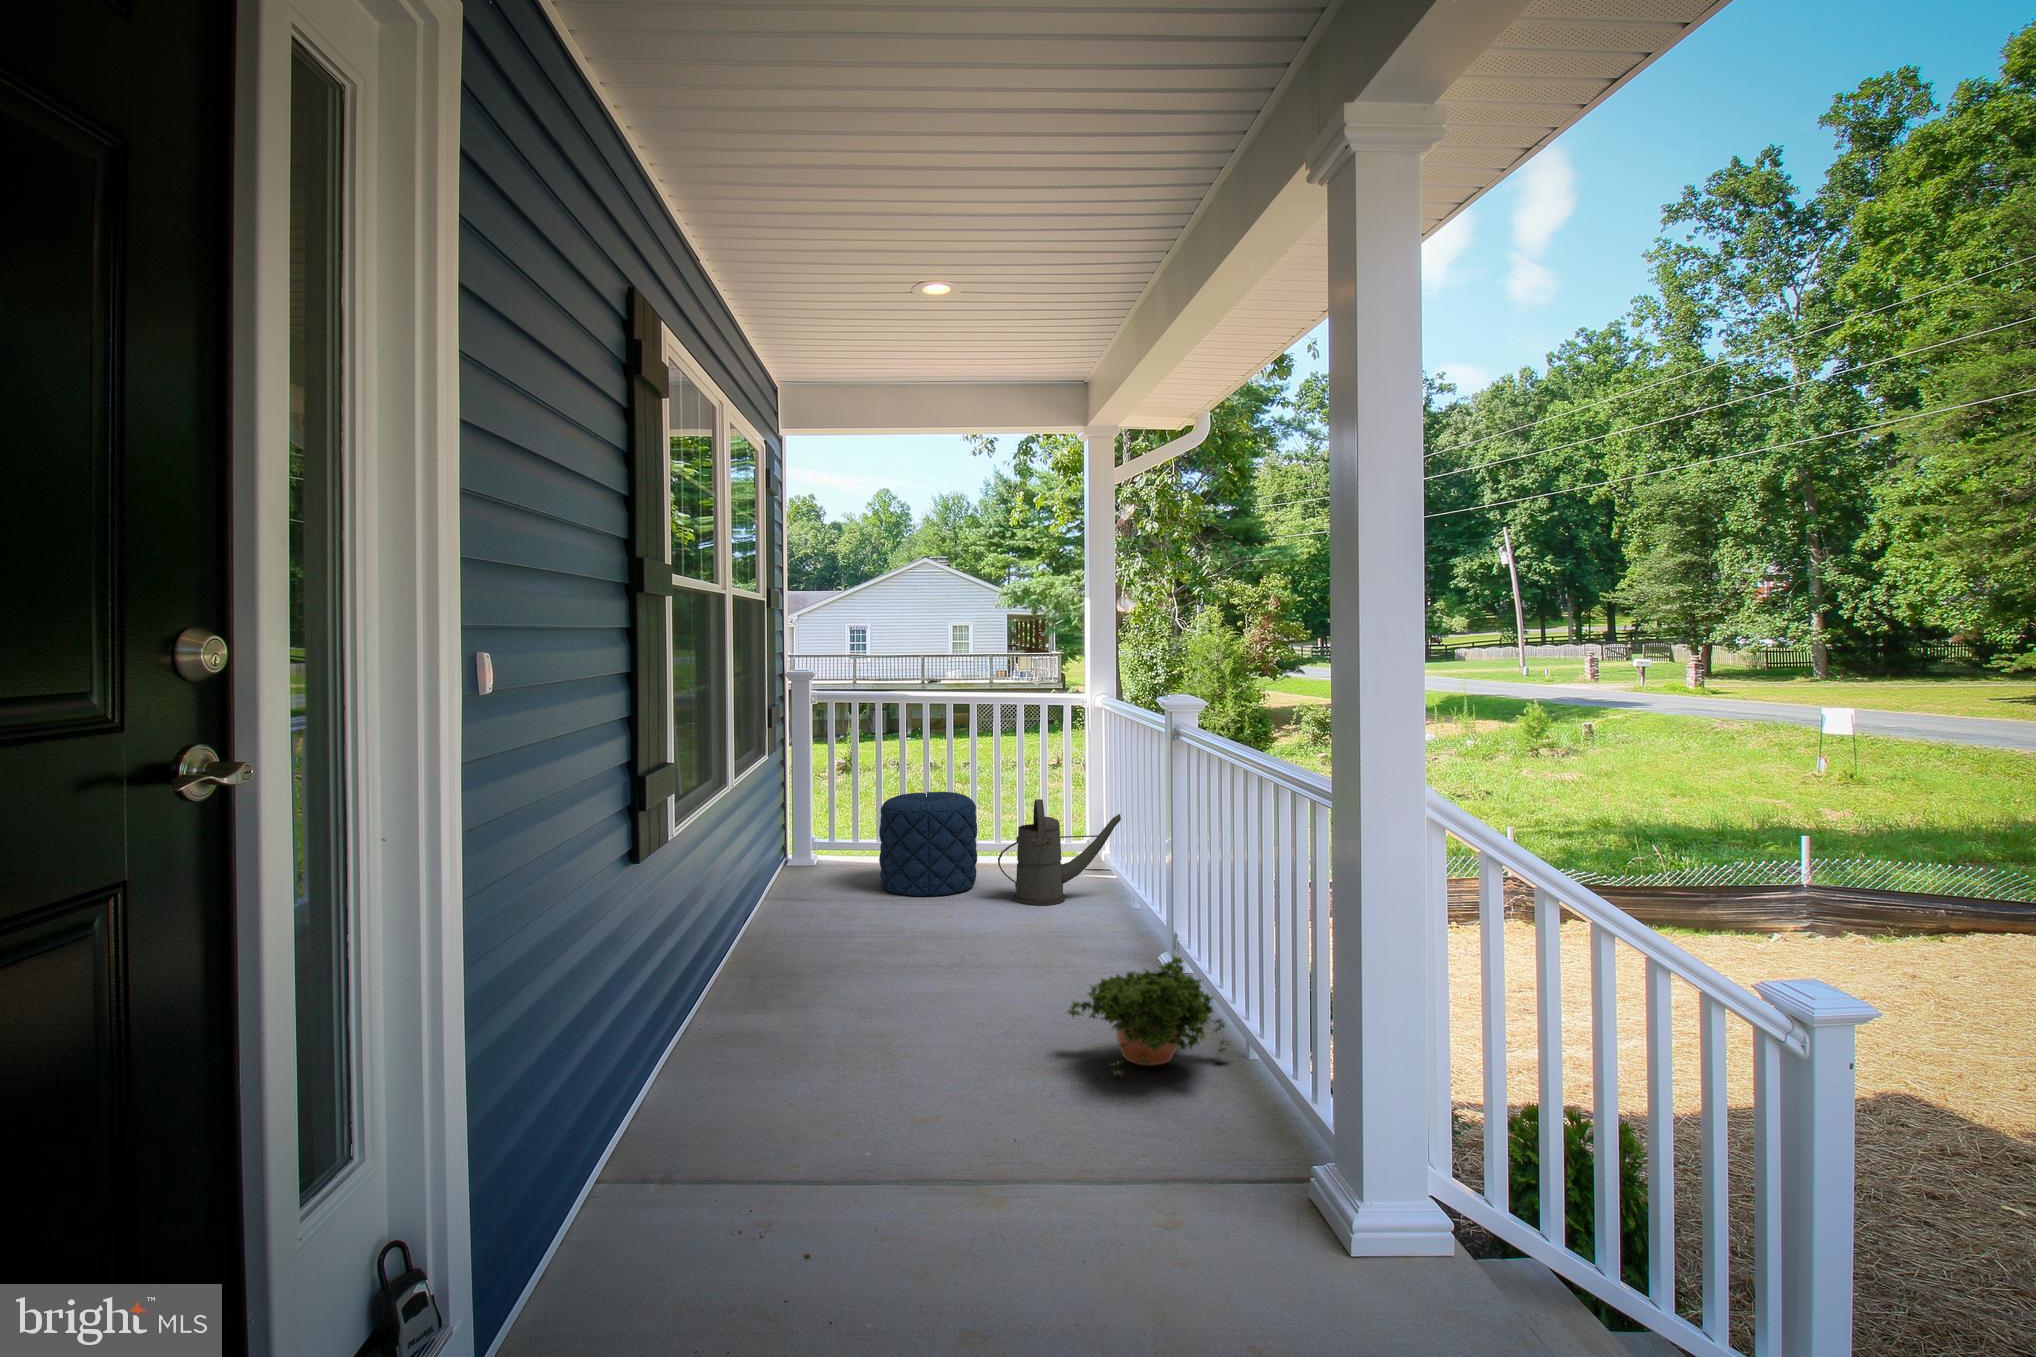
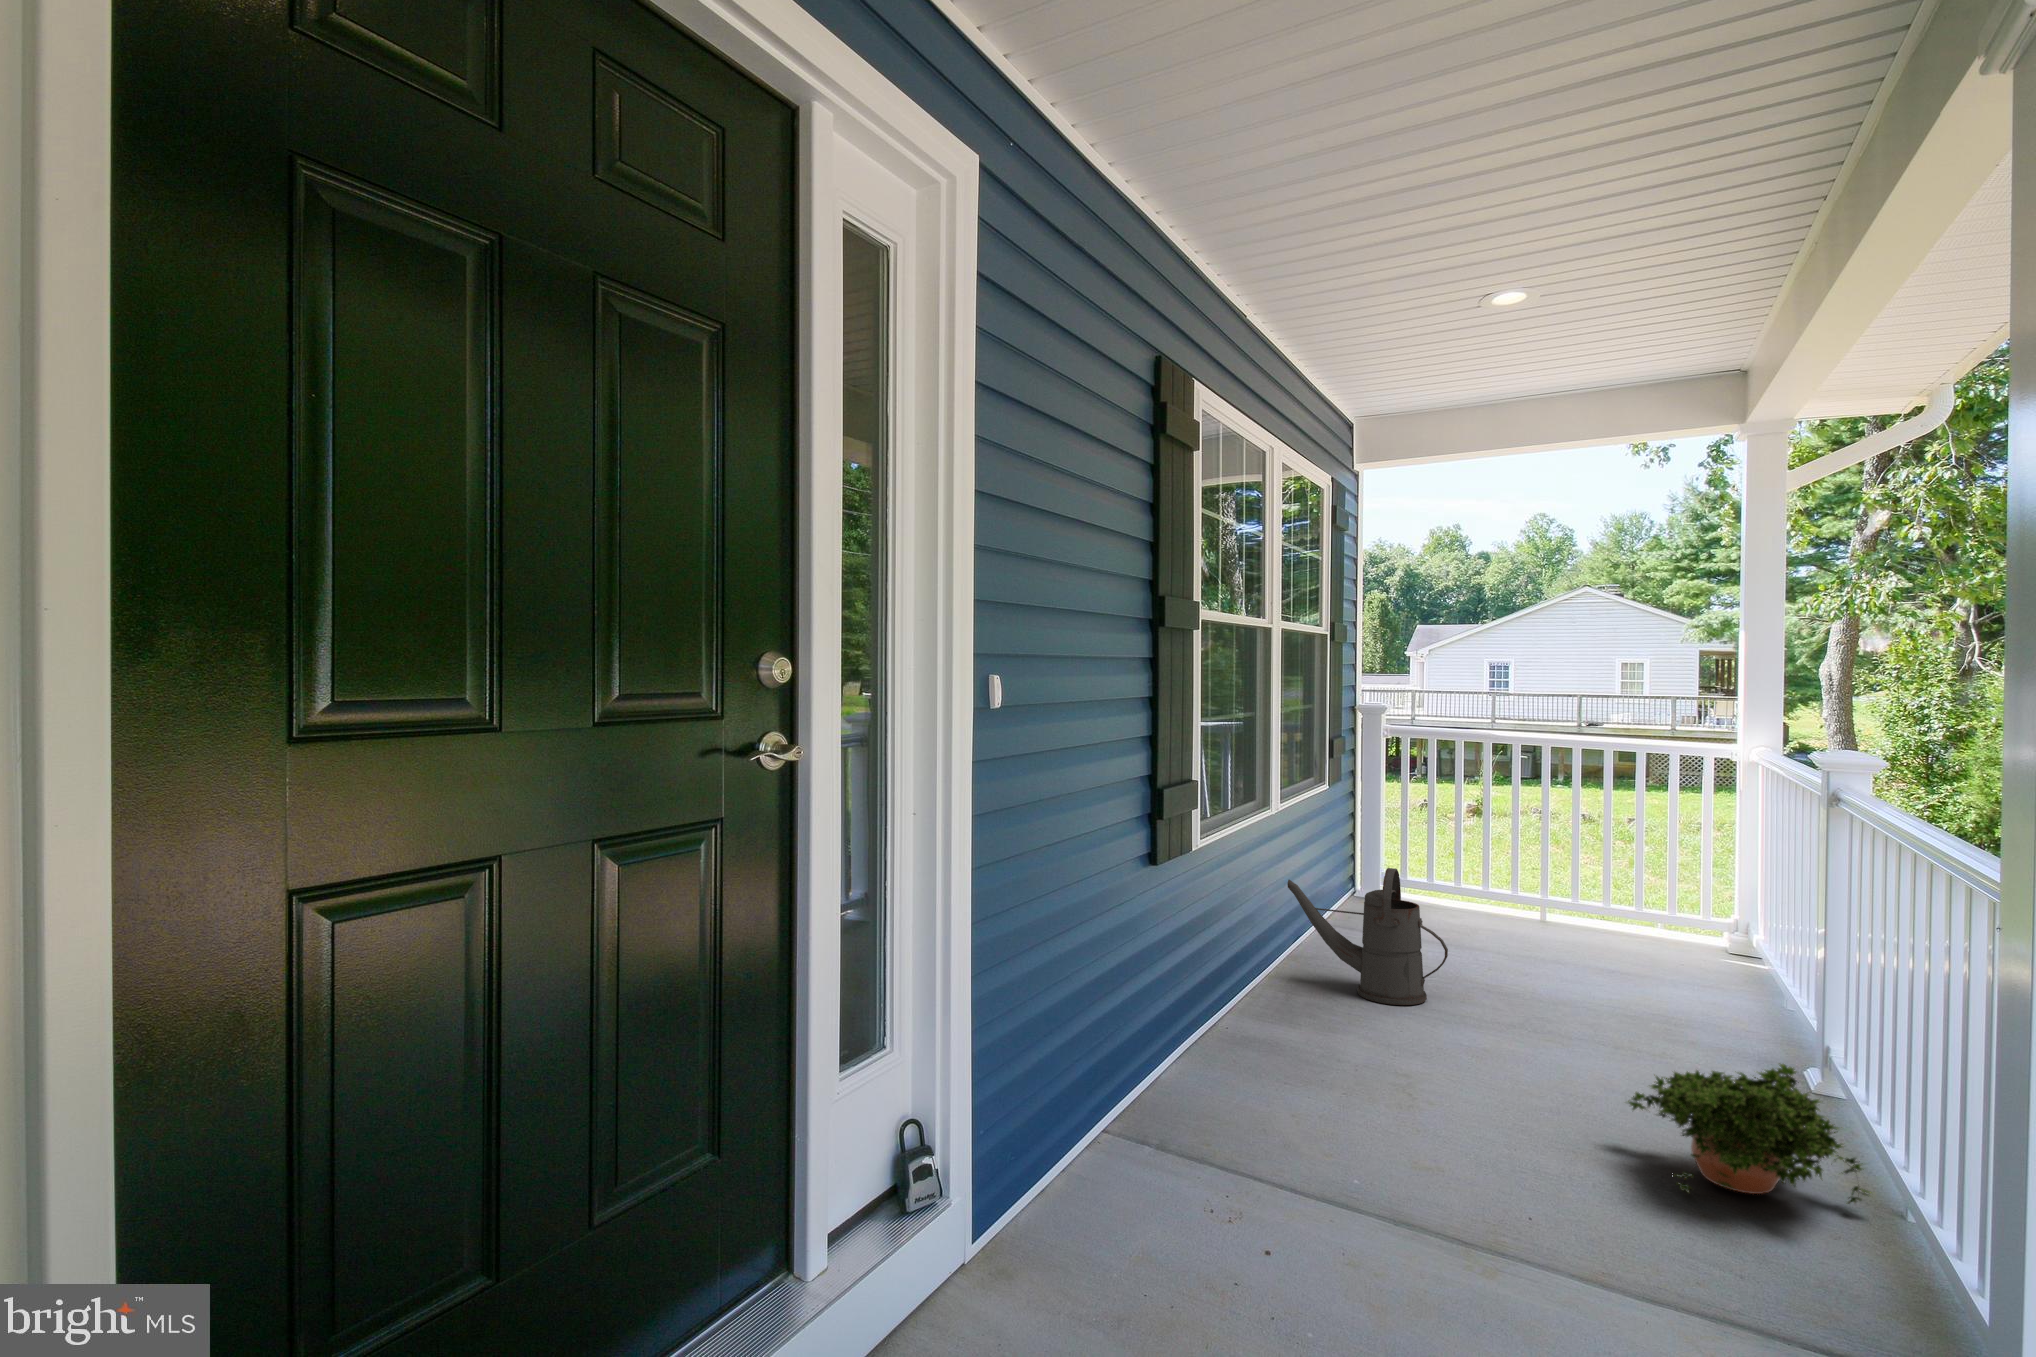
pouf: present [879,792,977,896] -> none [1456,838,1574,953]
watering can: present [998,799,1121,905] -> present [1287,868,1448,1005]

